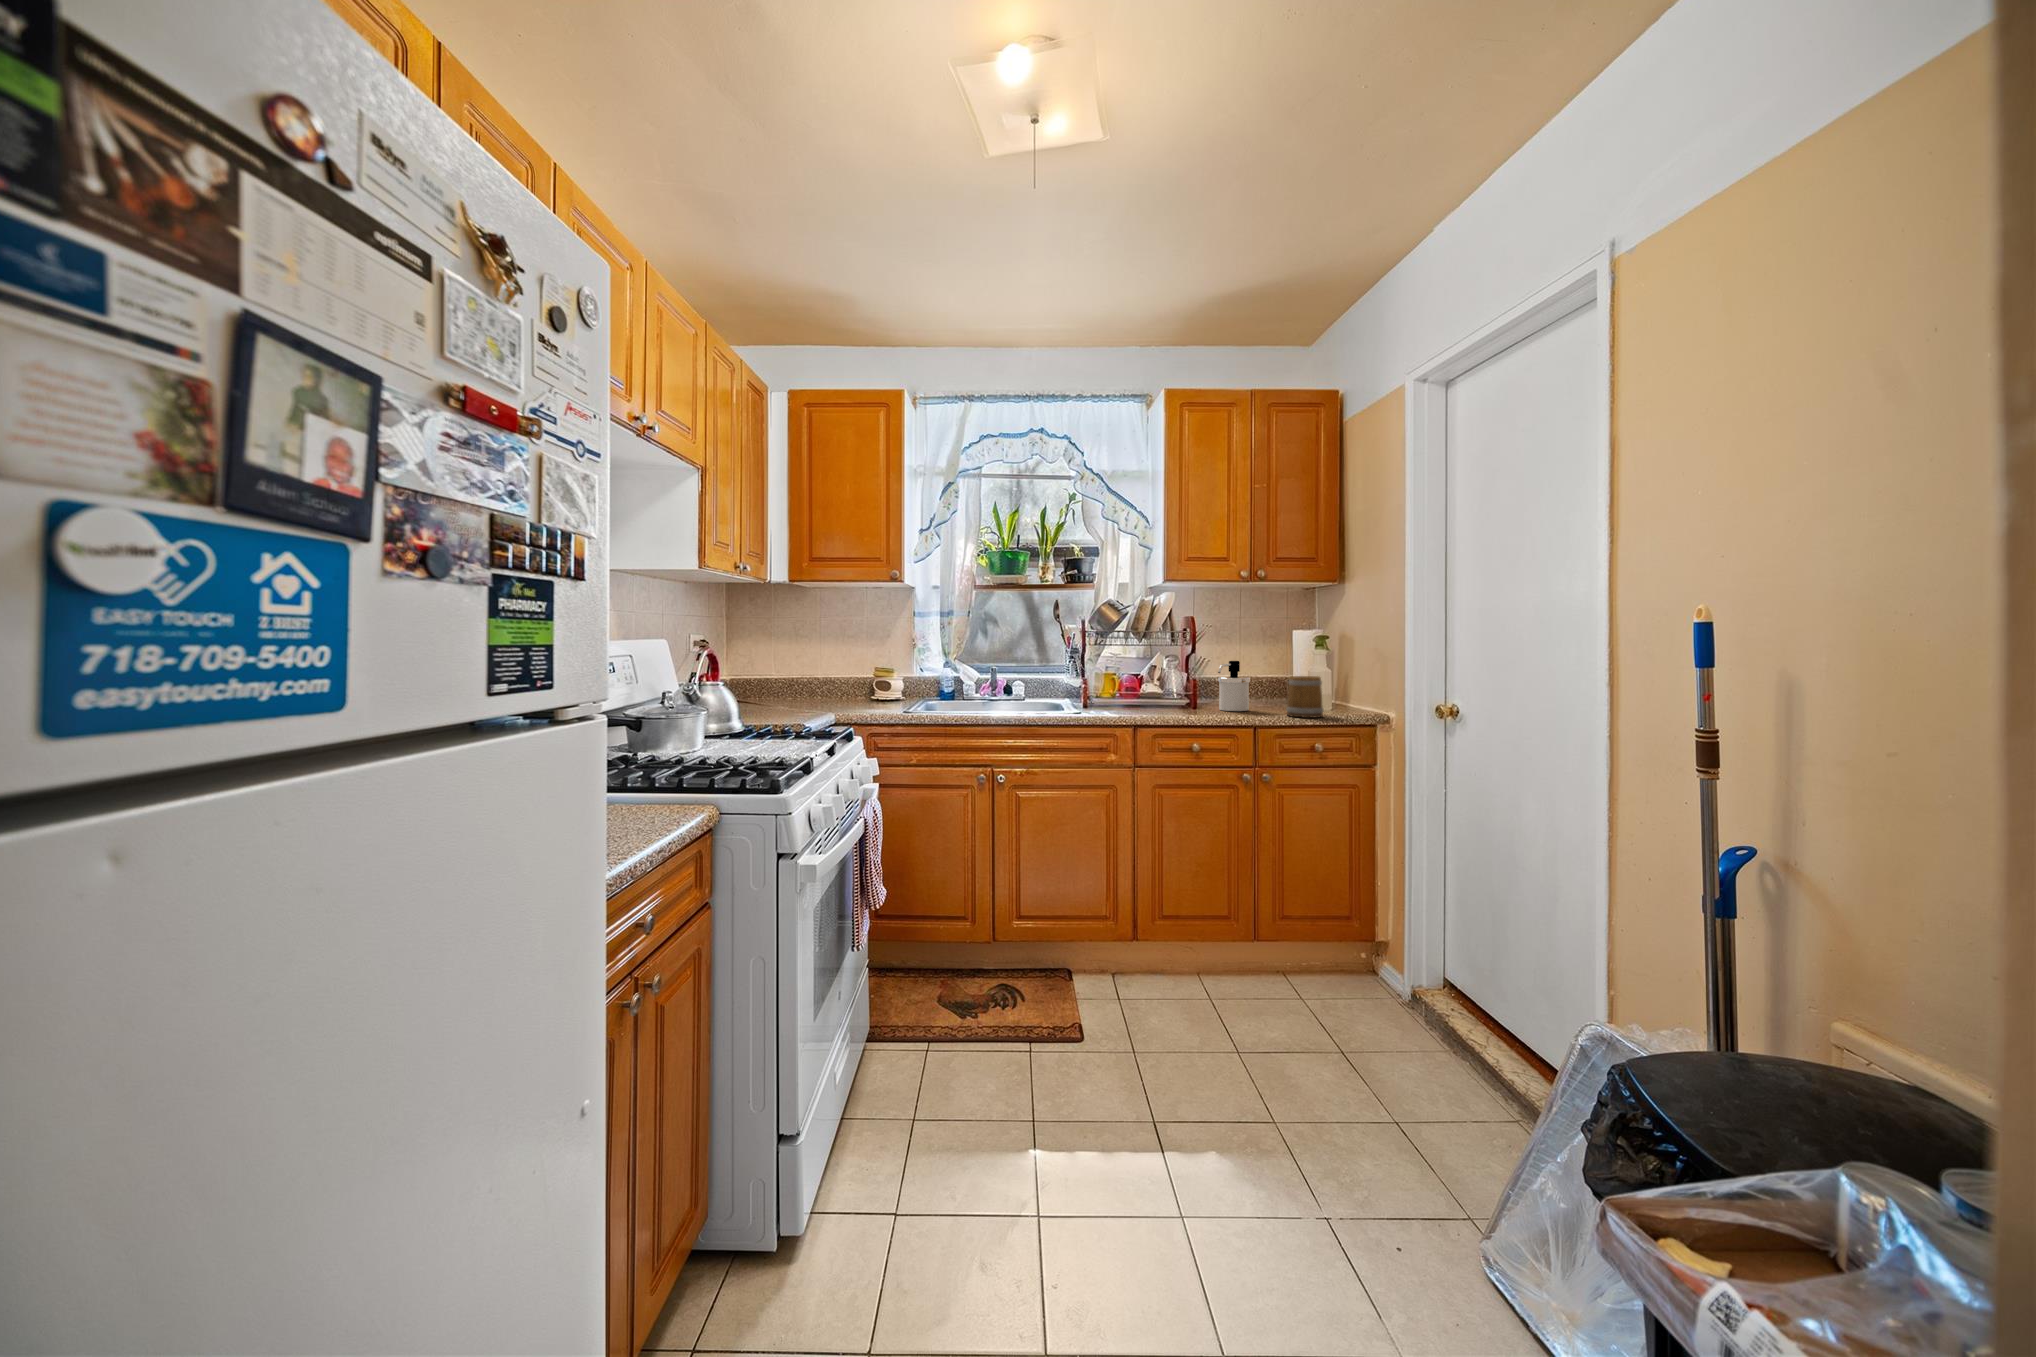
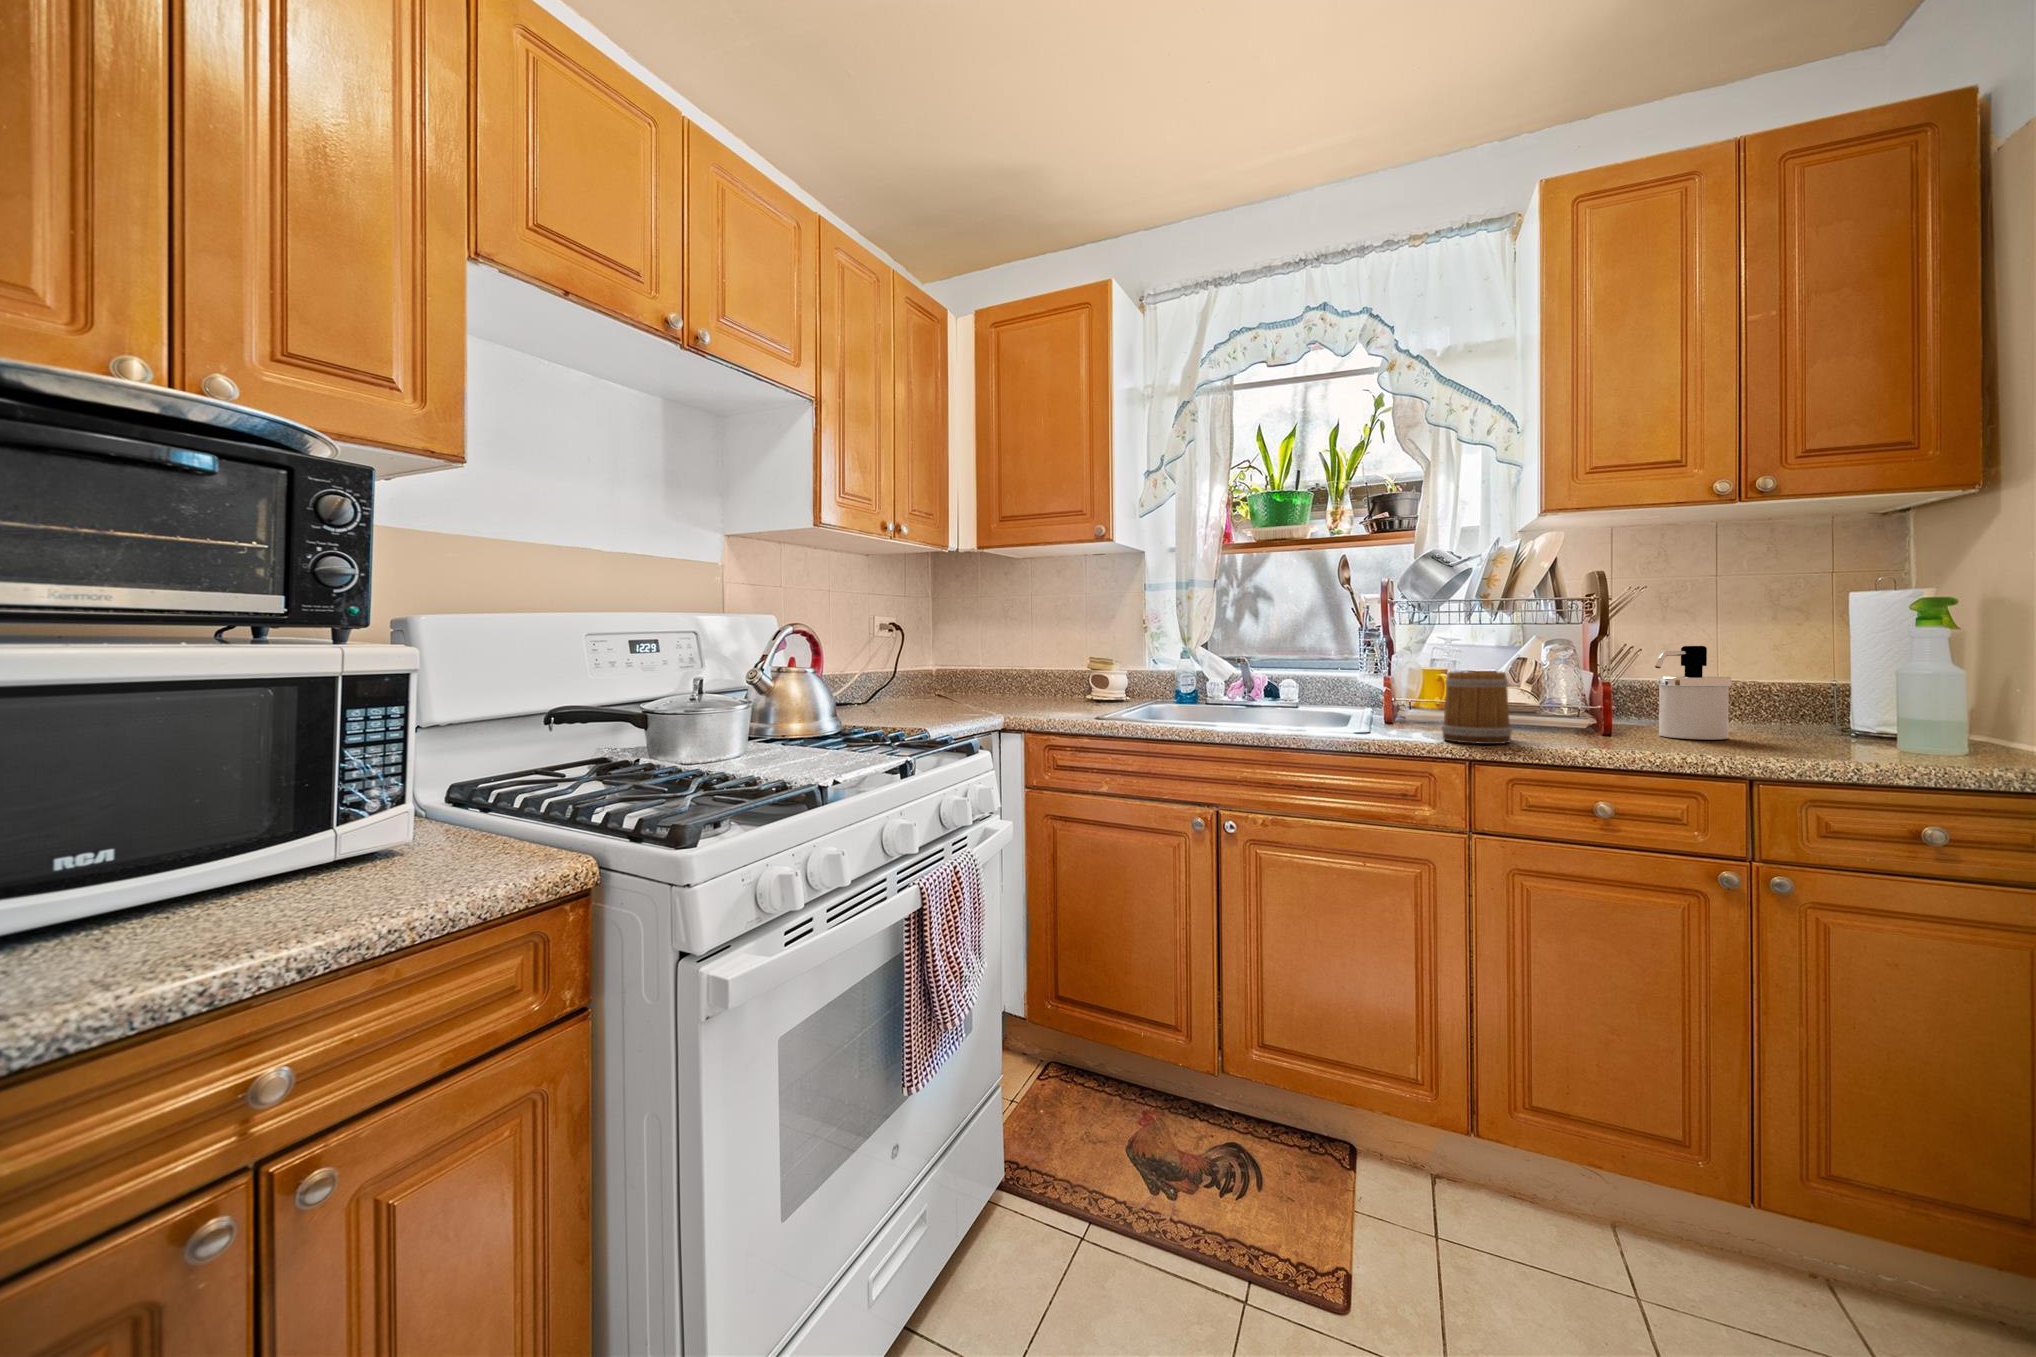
mug: present [1286,676,1323,718] -> present [1442,671,1512,744]

